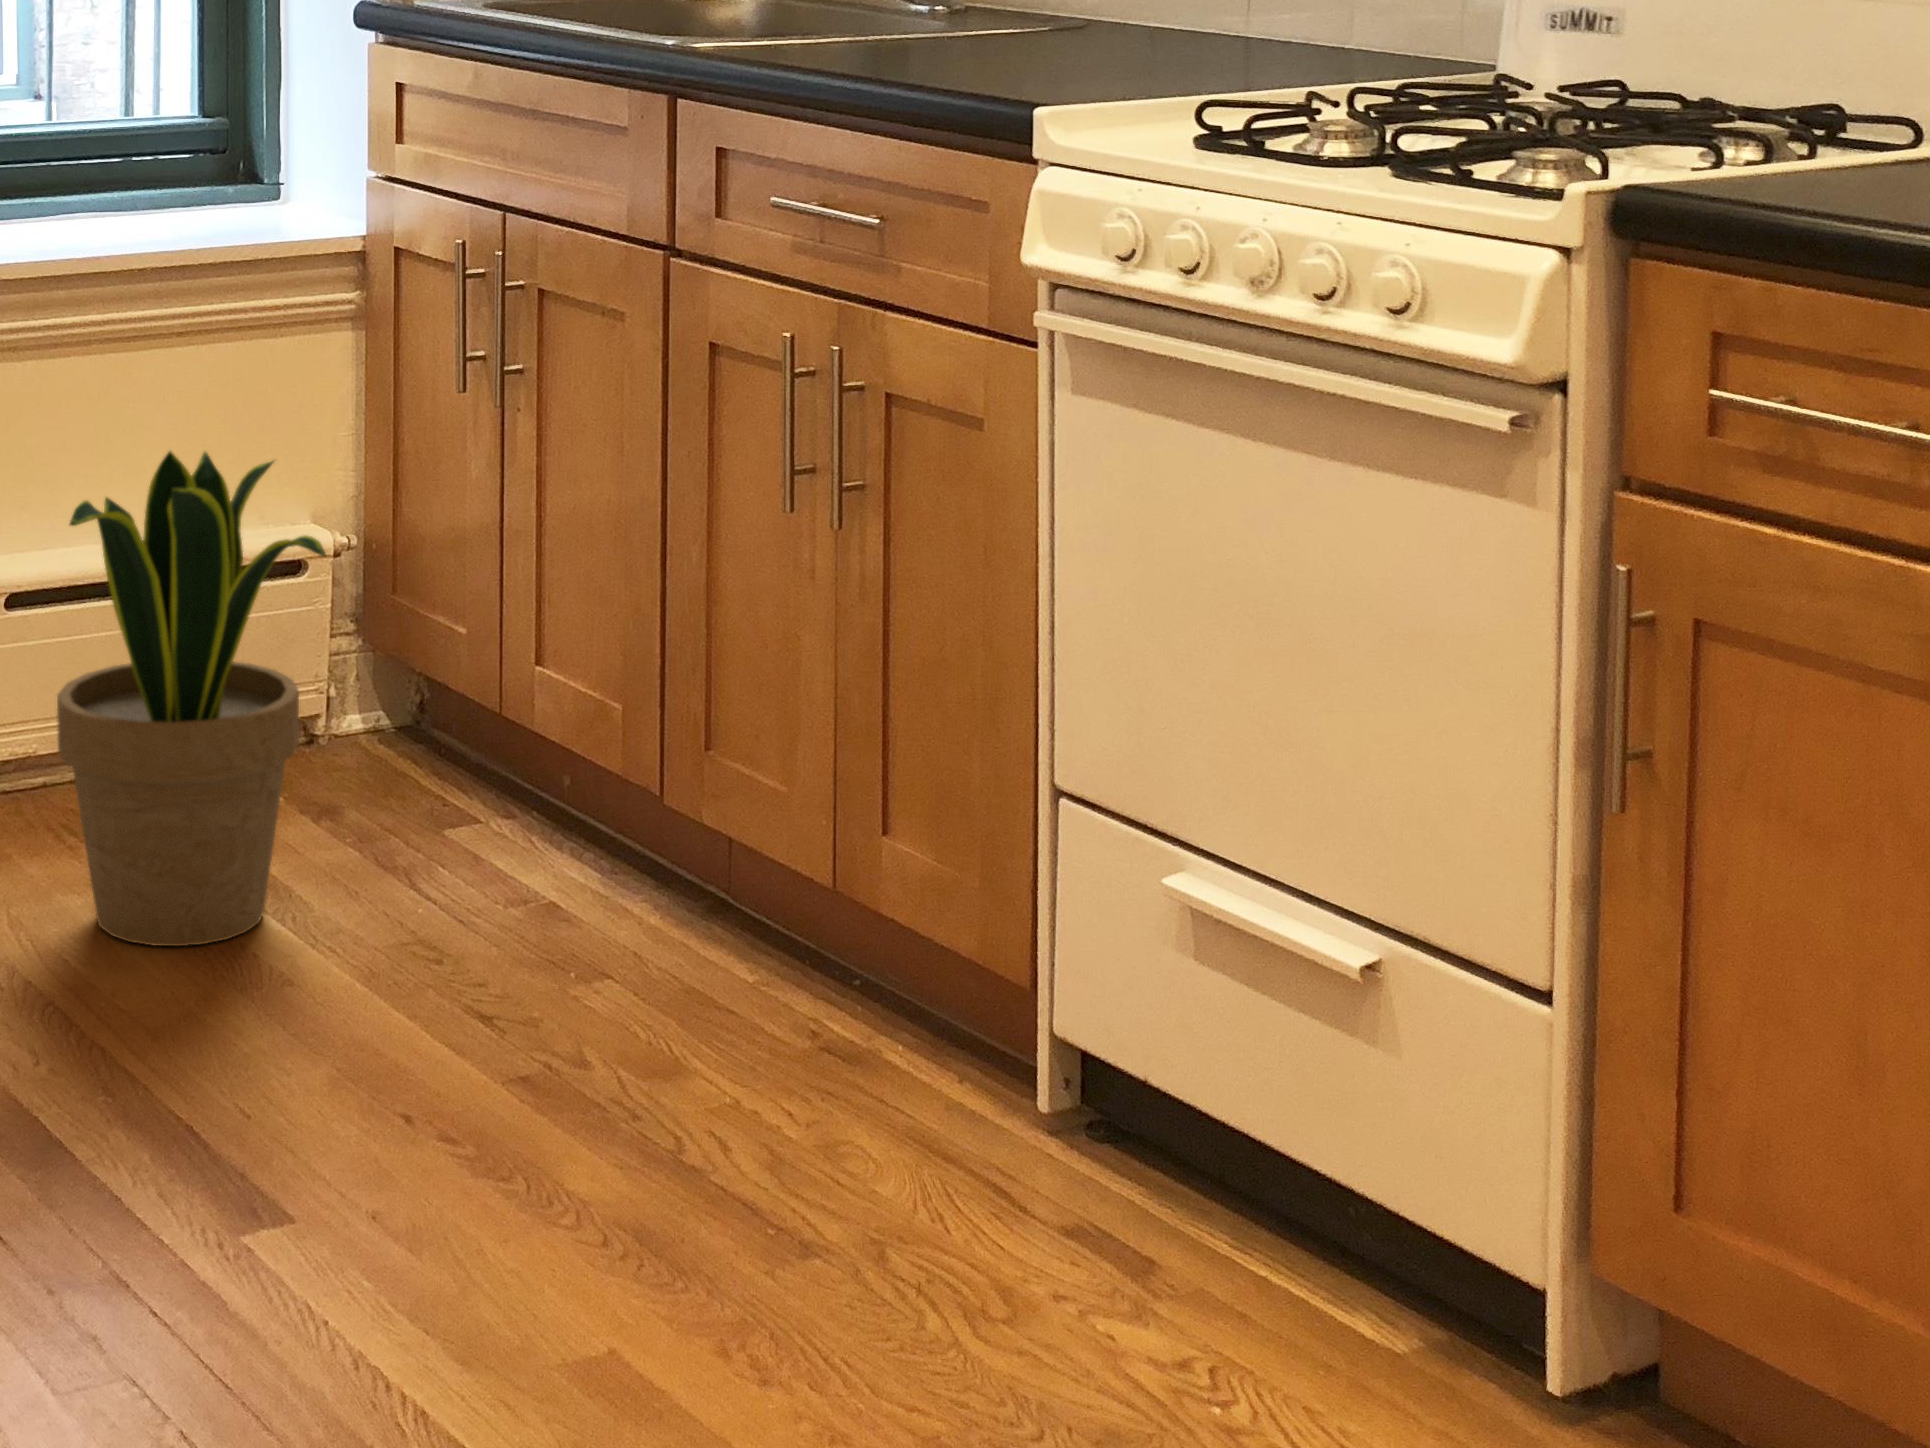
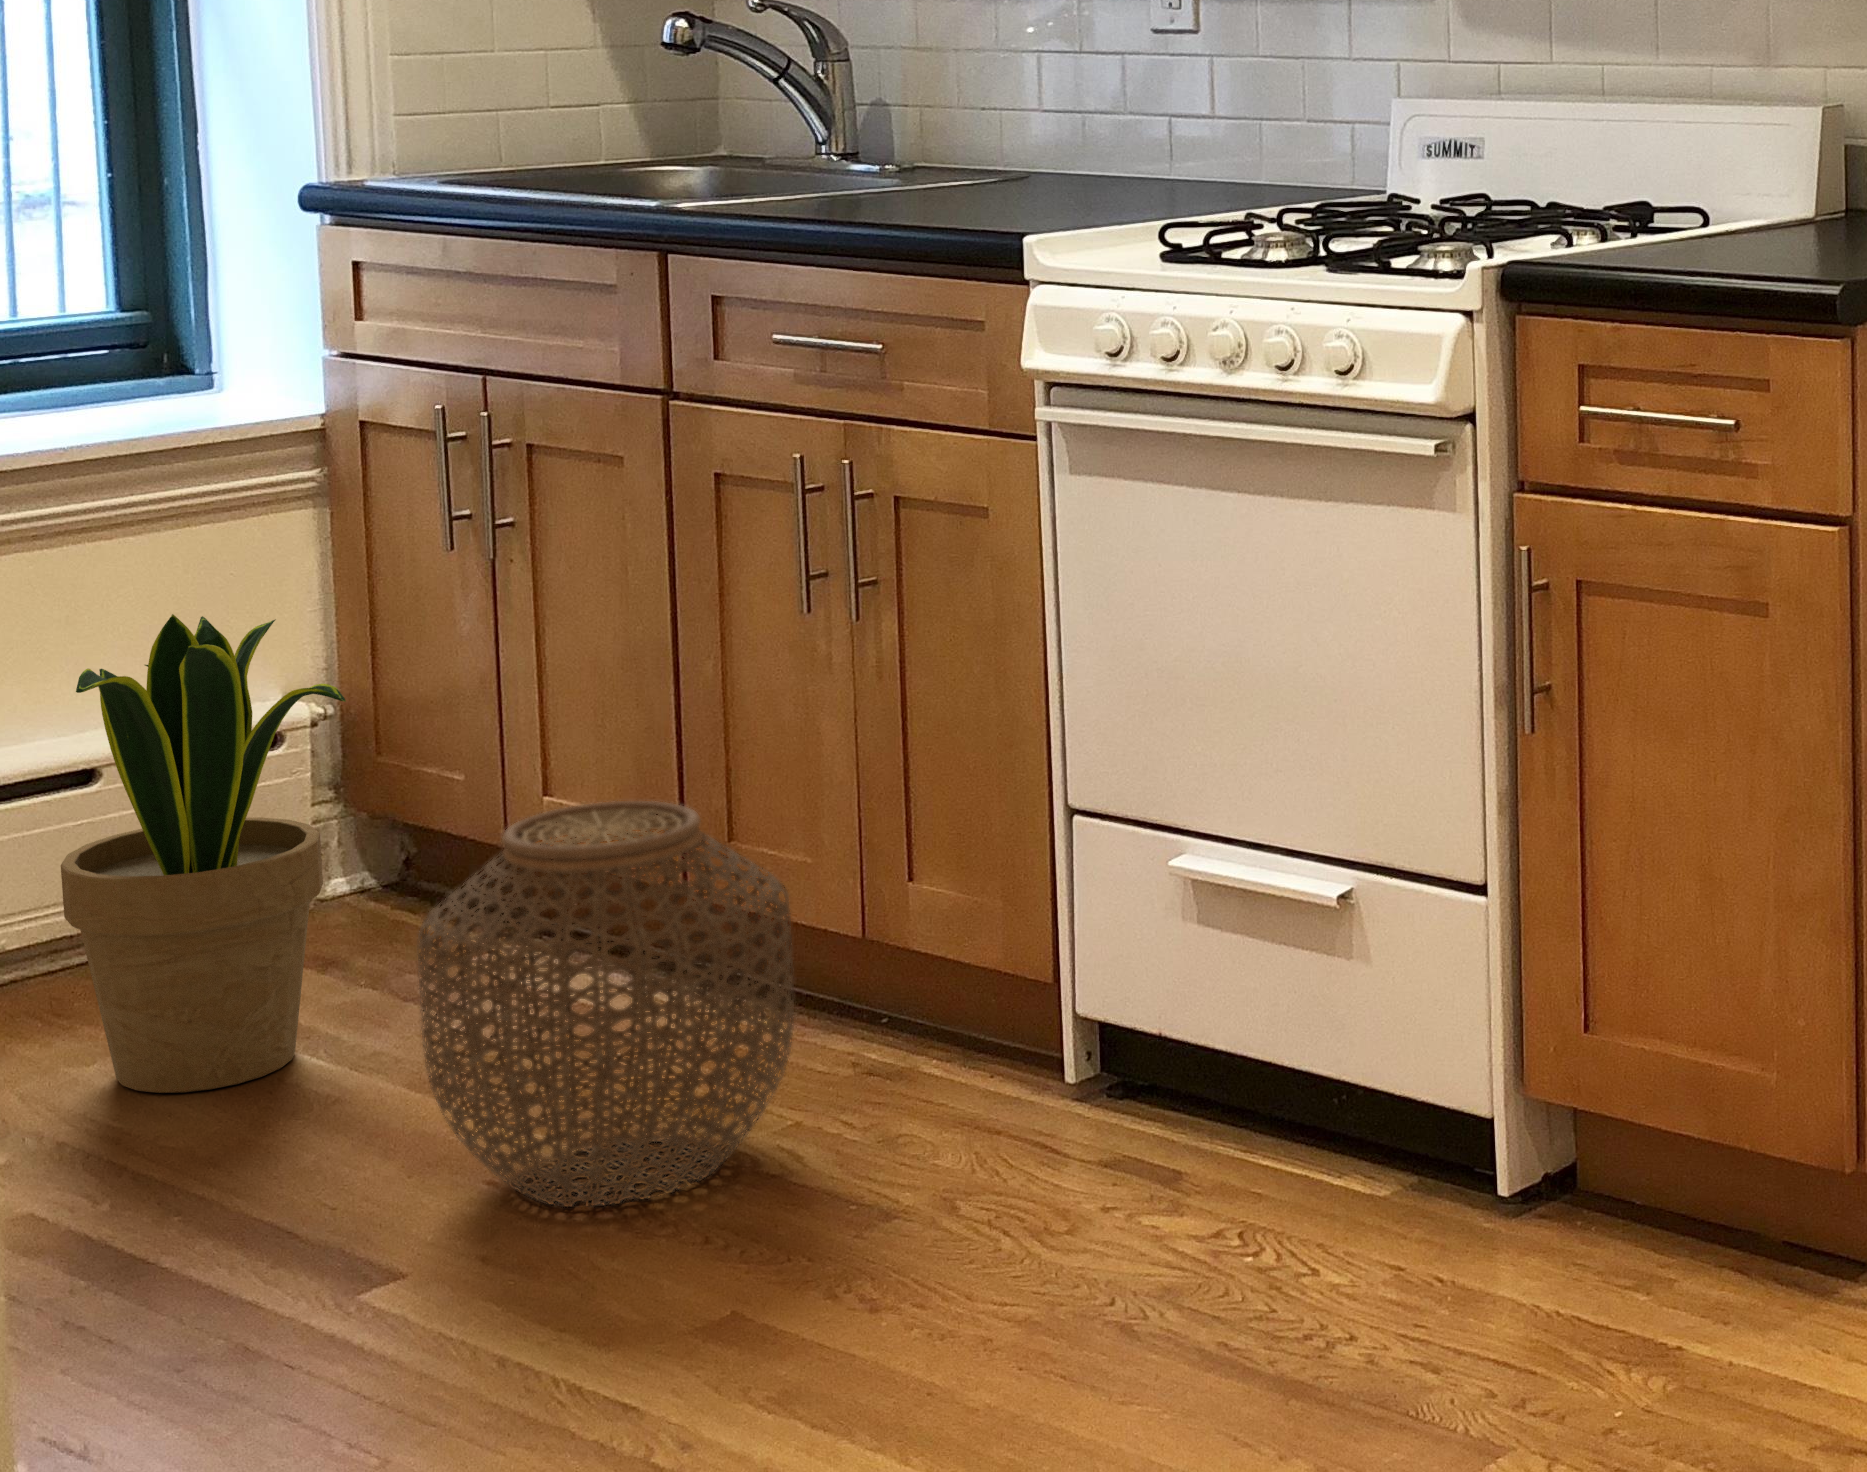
woven basket: none [344,714,732,1172] -> present [418,801,794,1207]

